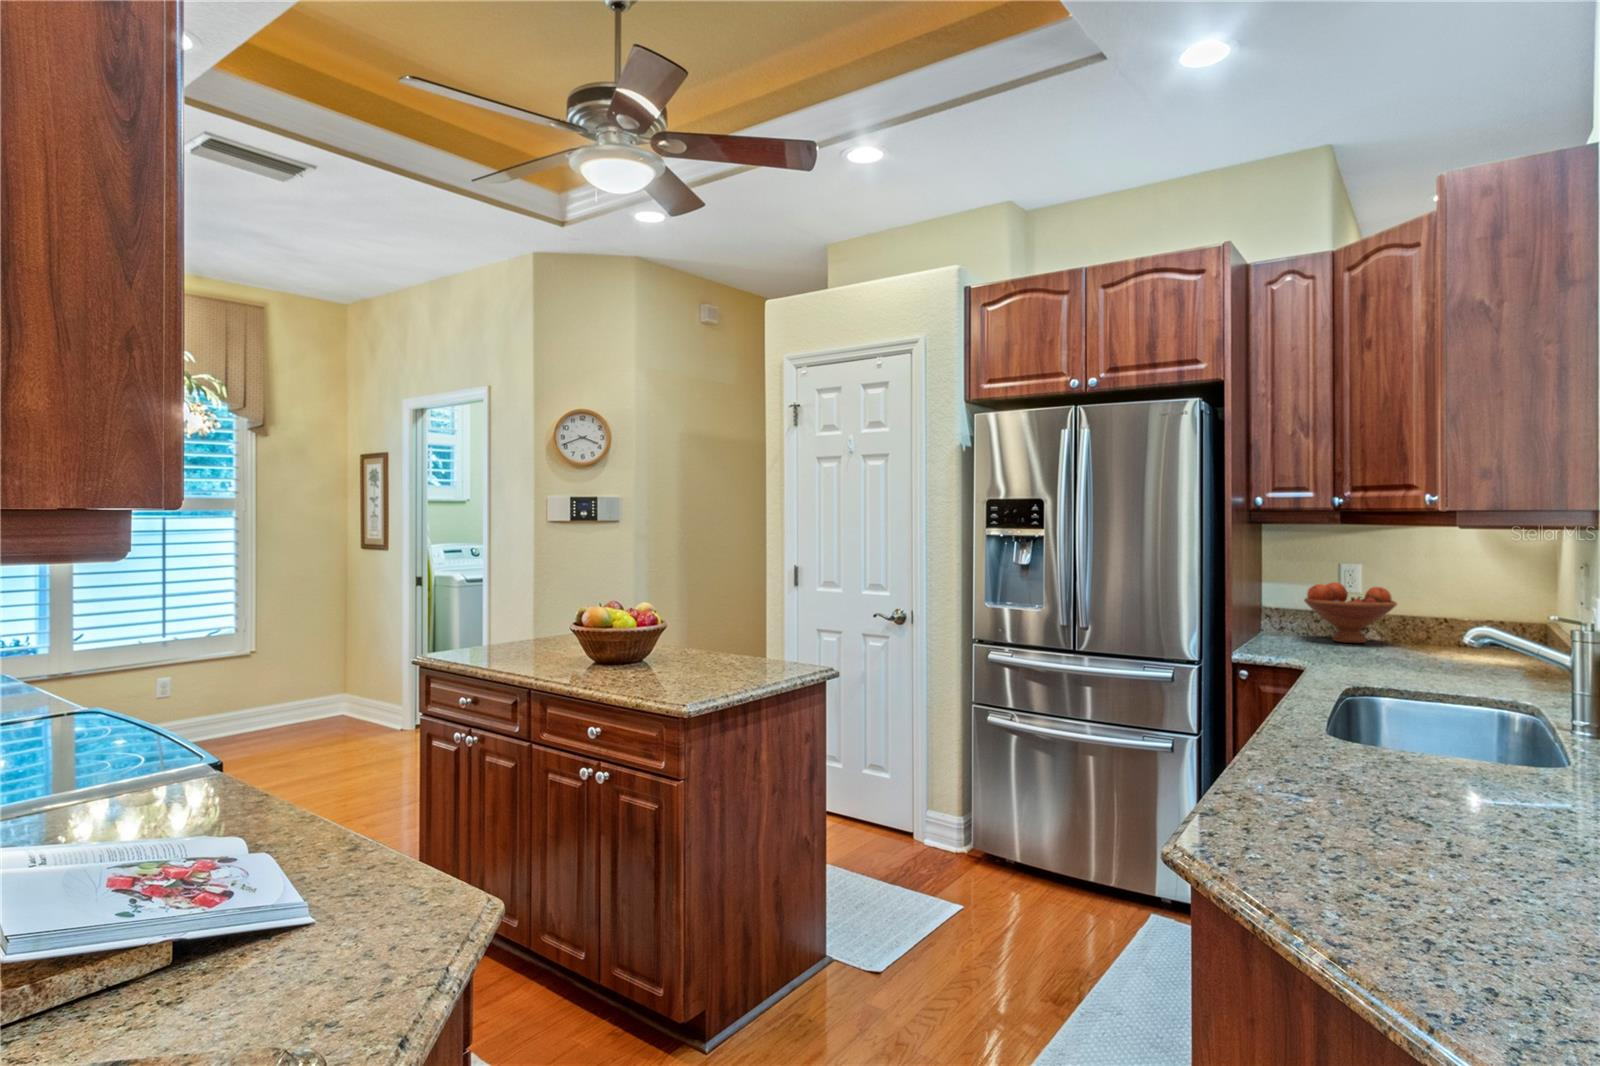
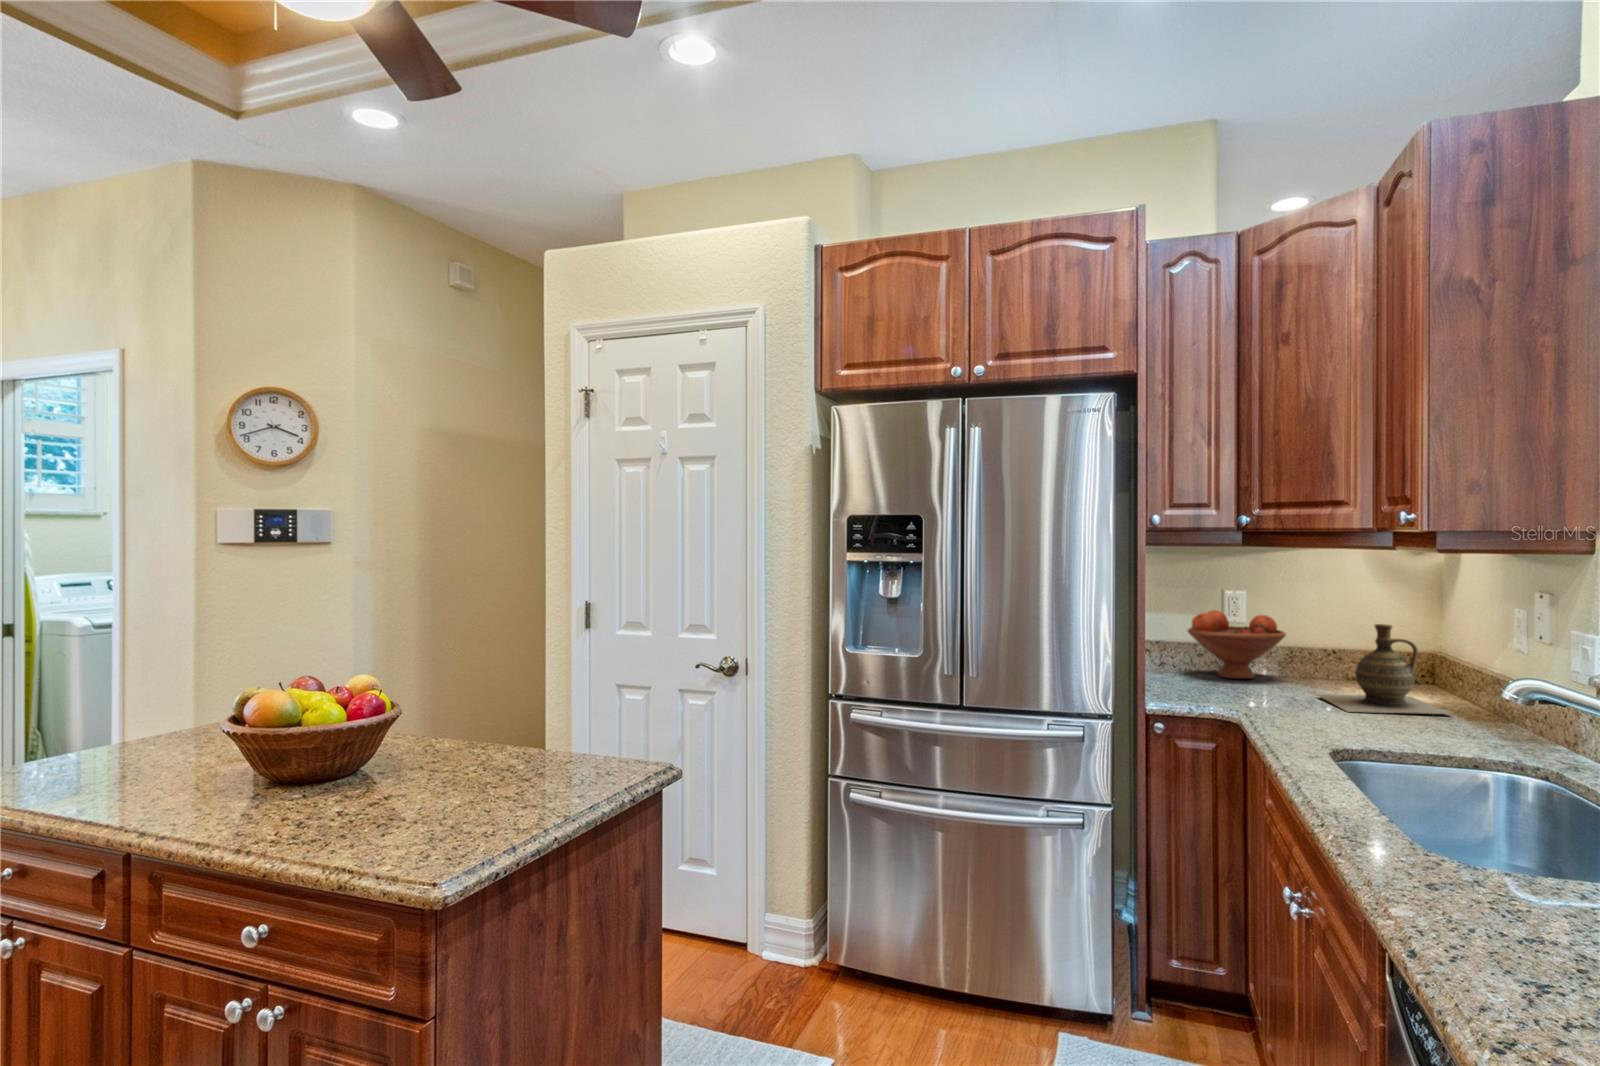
ceramic jug: none [1402,593,1513,672] -> present [1318,624,1450,714]

